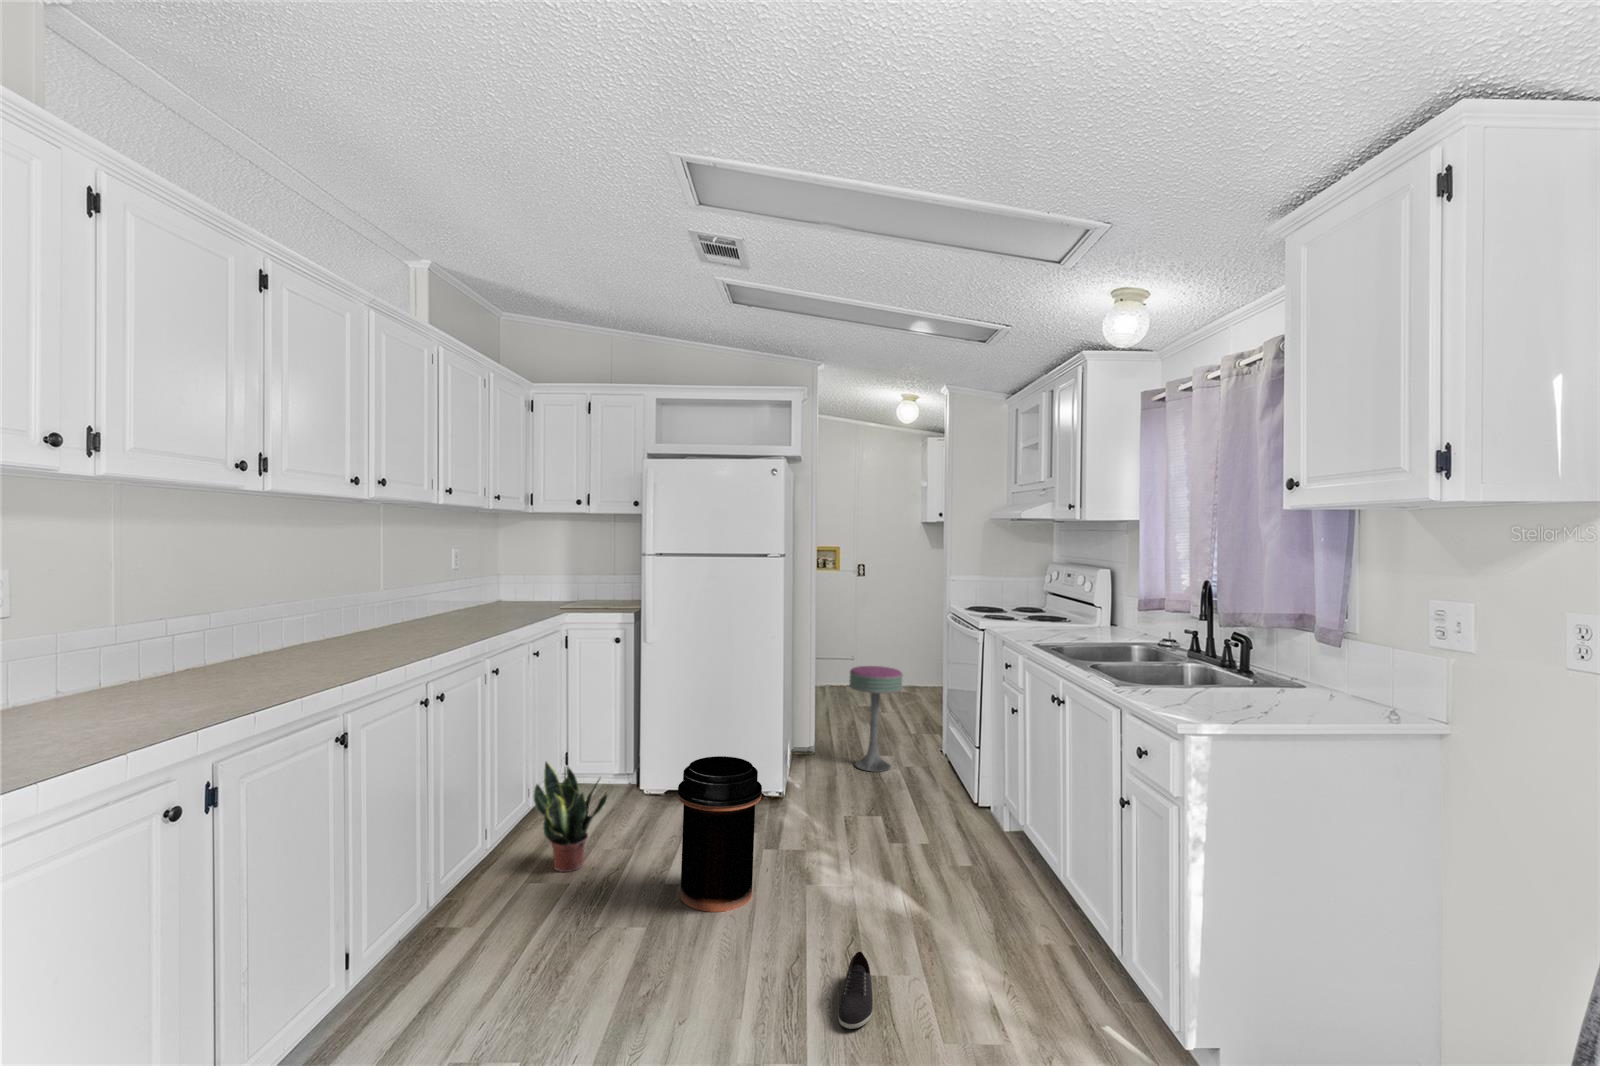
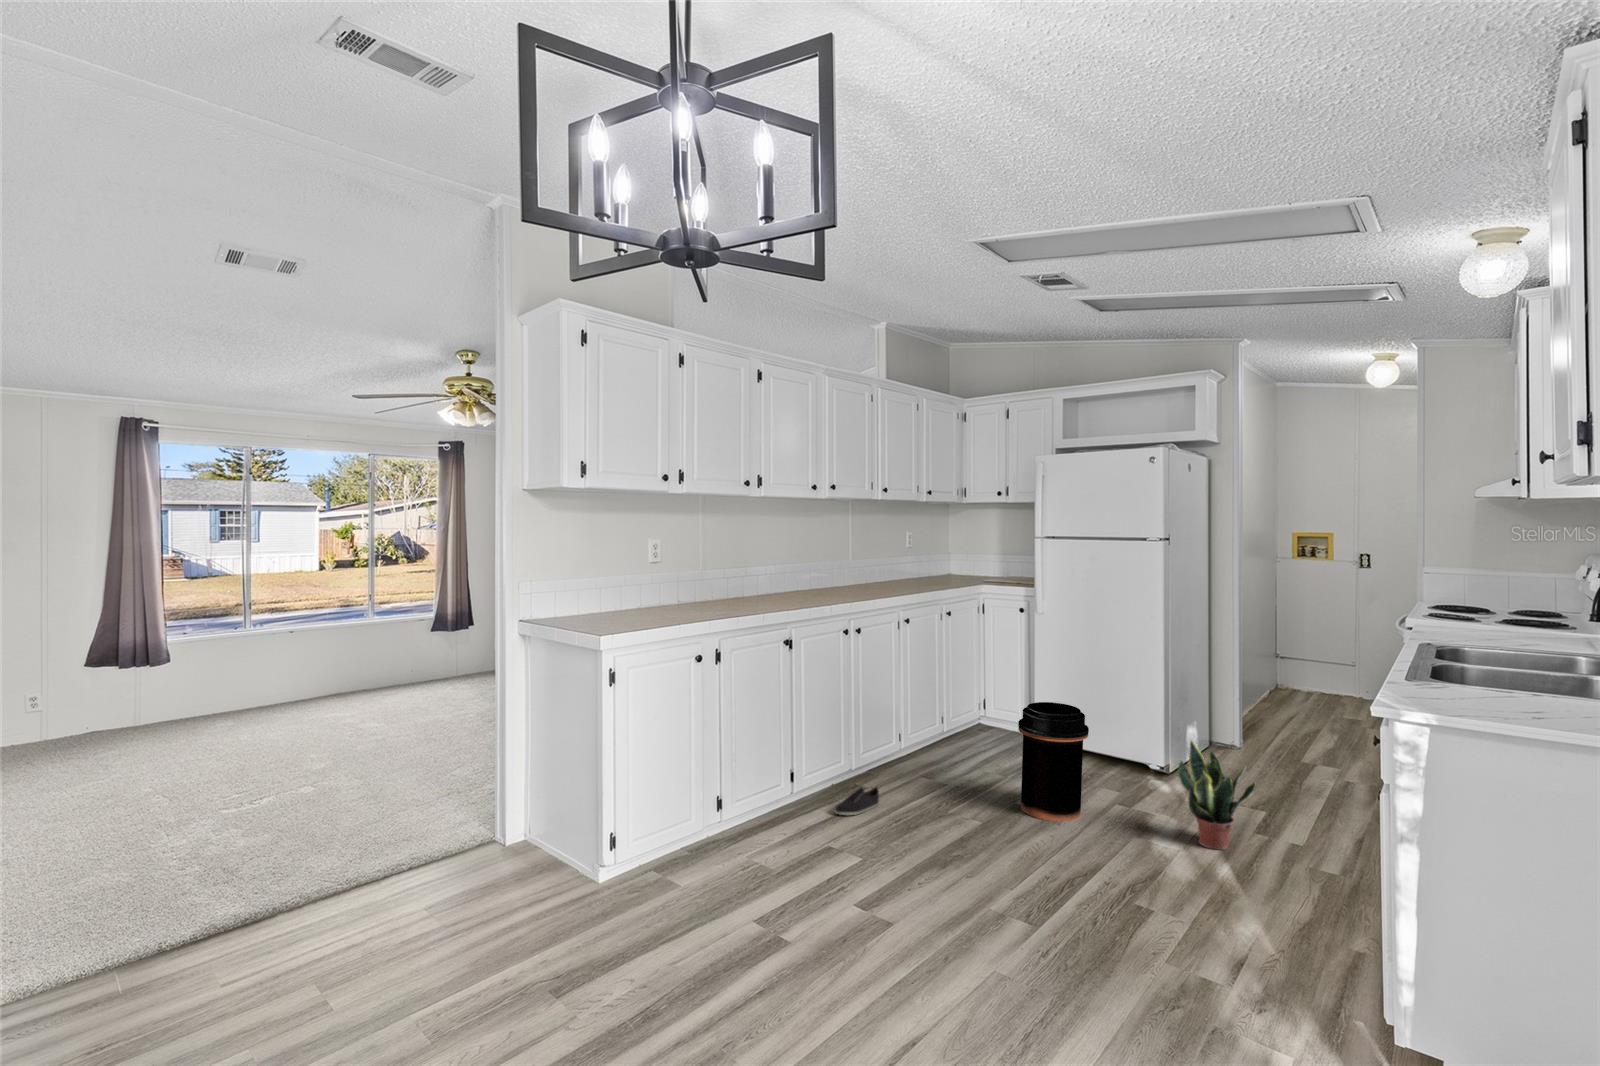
bar stool: present [849,666,903,772] -> none [1265,659,1330,770]
potted plant: present [534,762,607,872] -> present [1178,741,1255,850]
shoe: present [838,952,873,1029] -> present [834,787,879,815]

